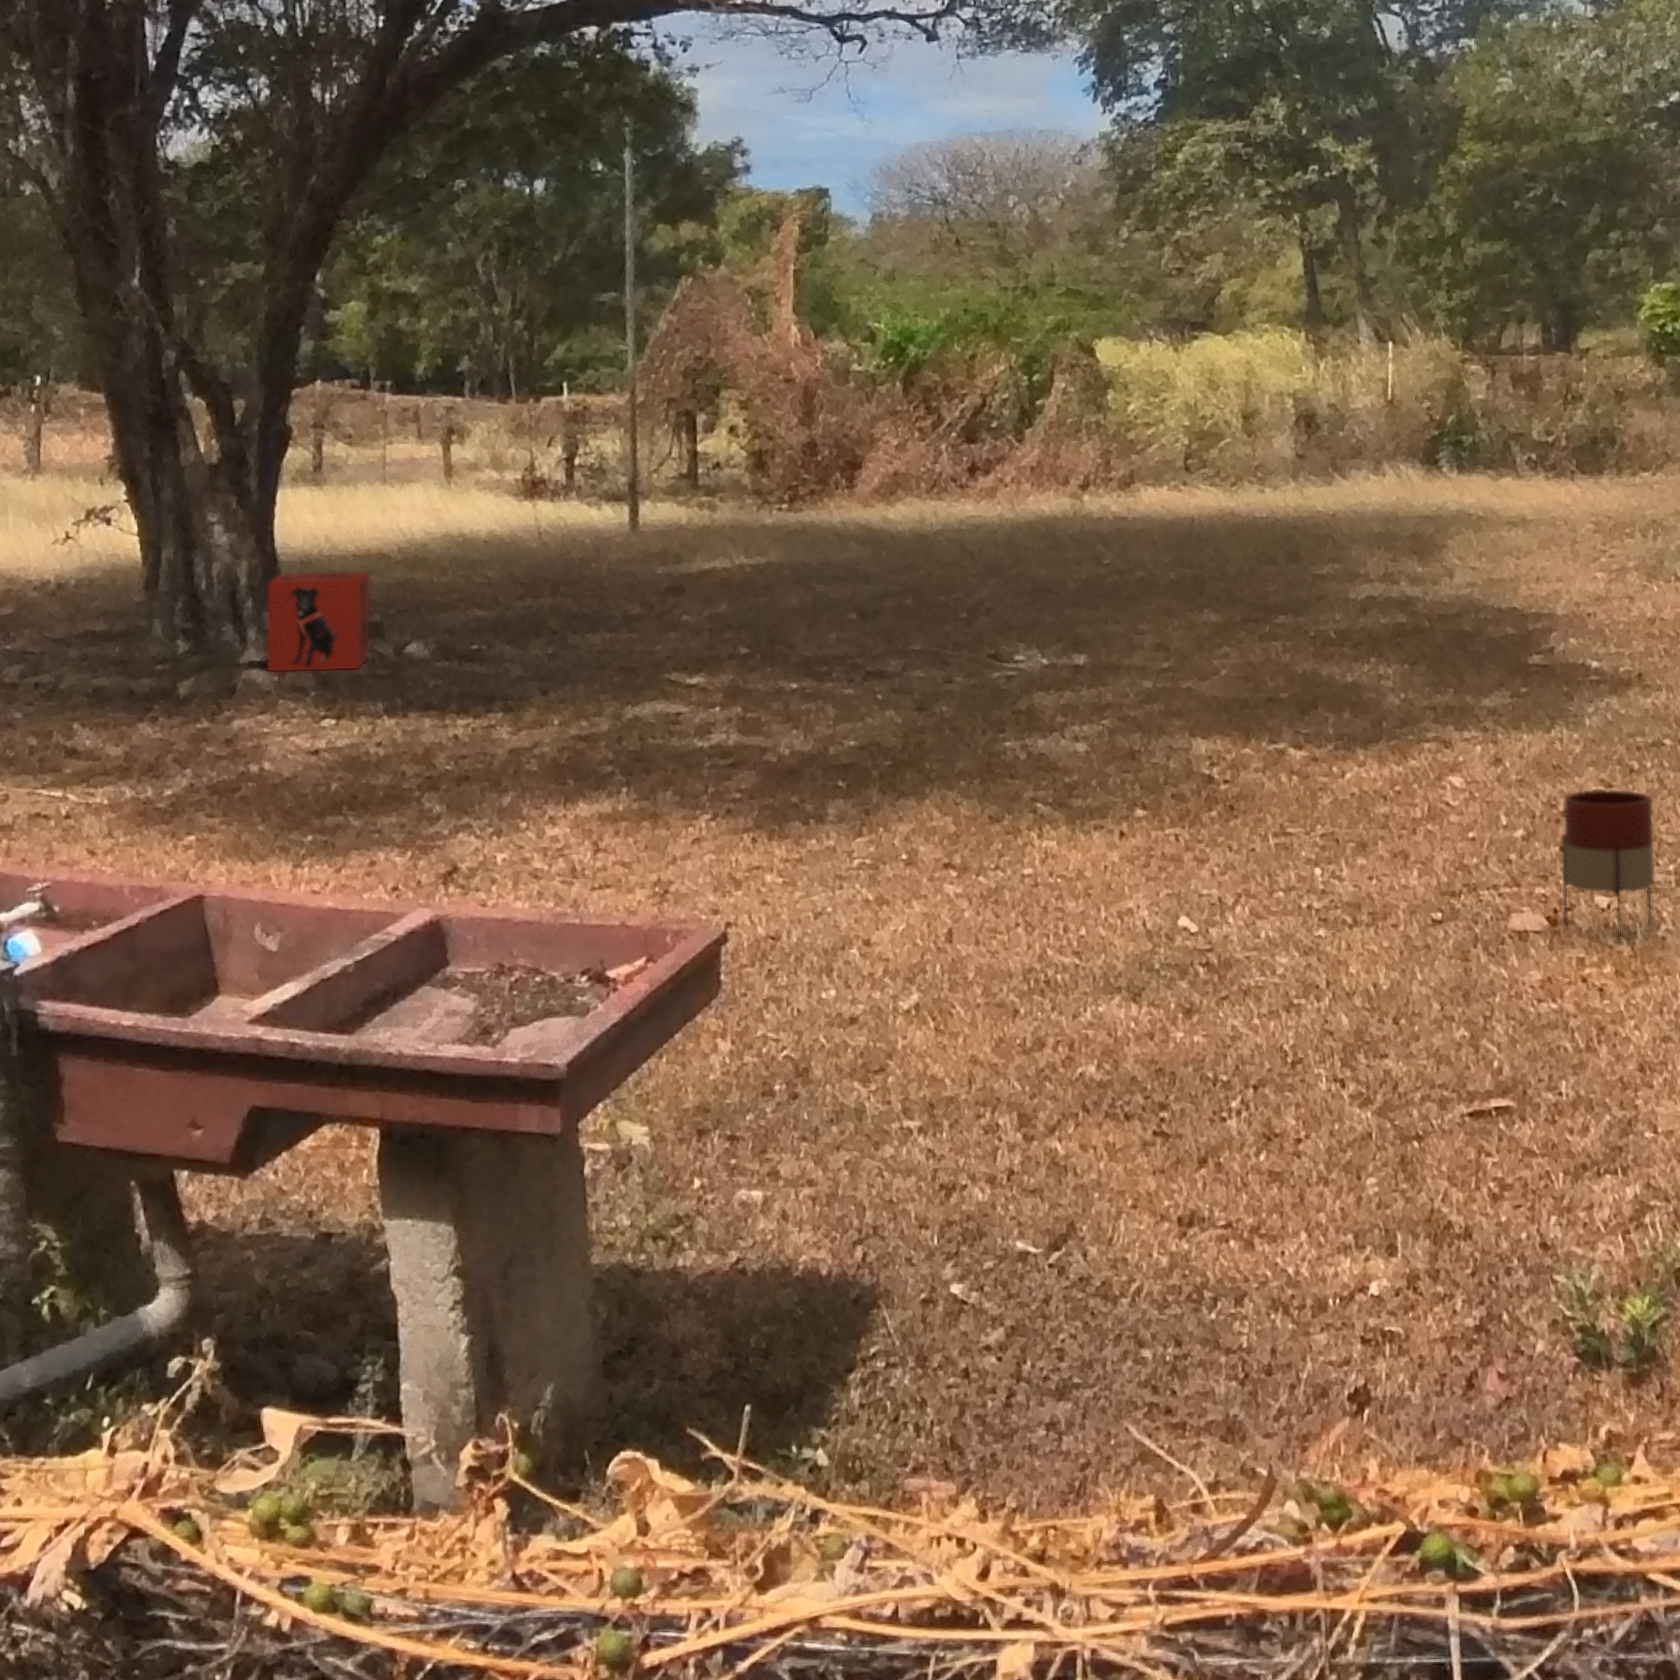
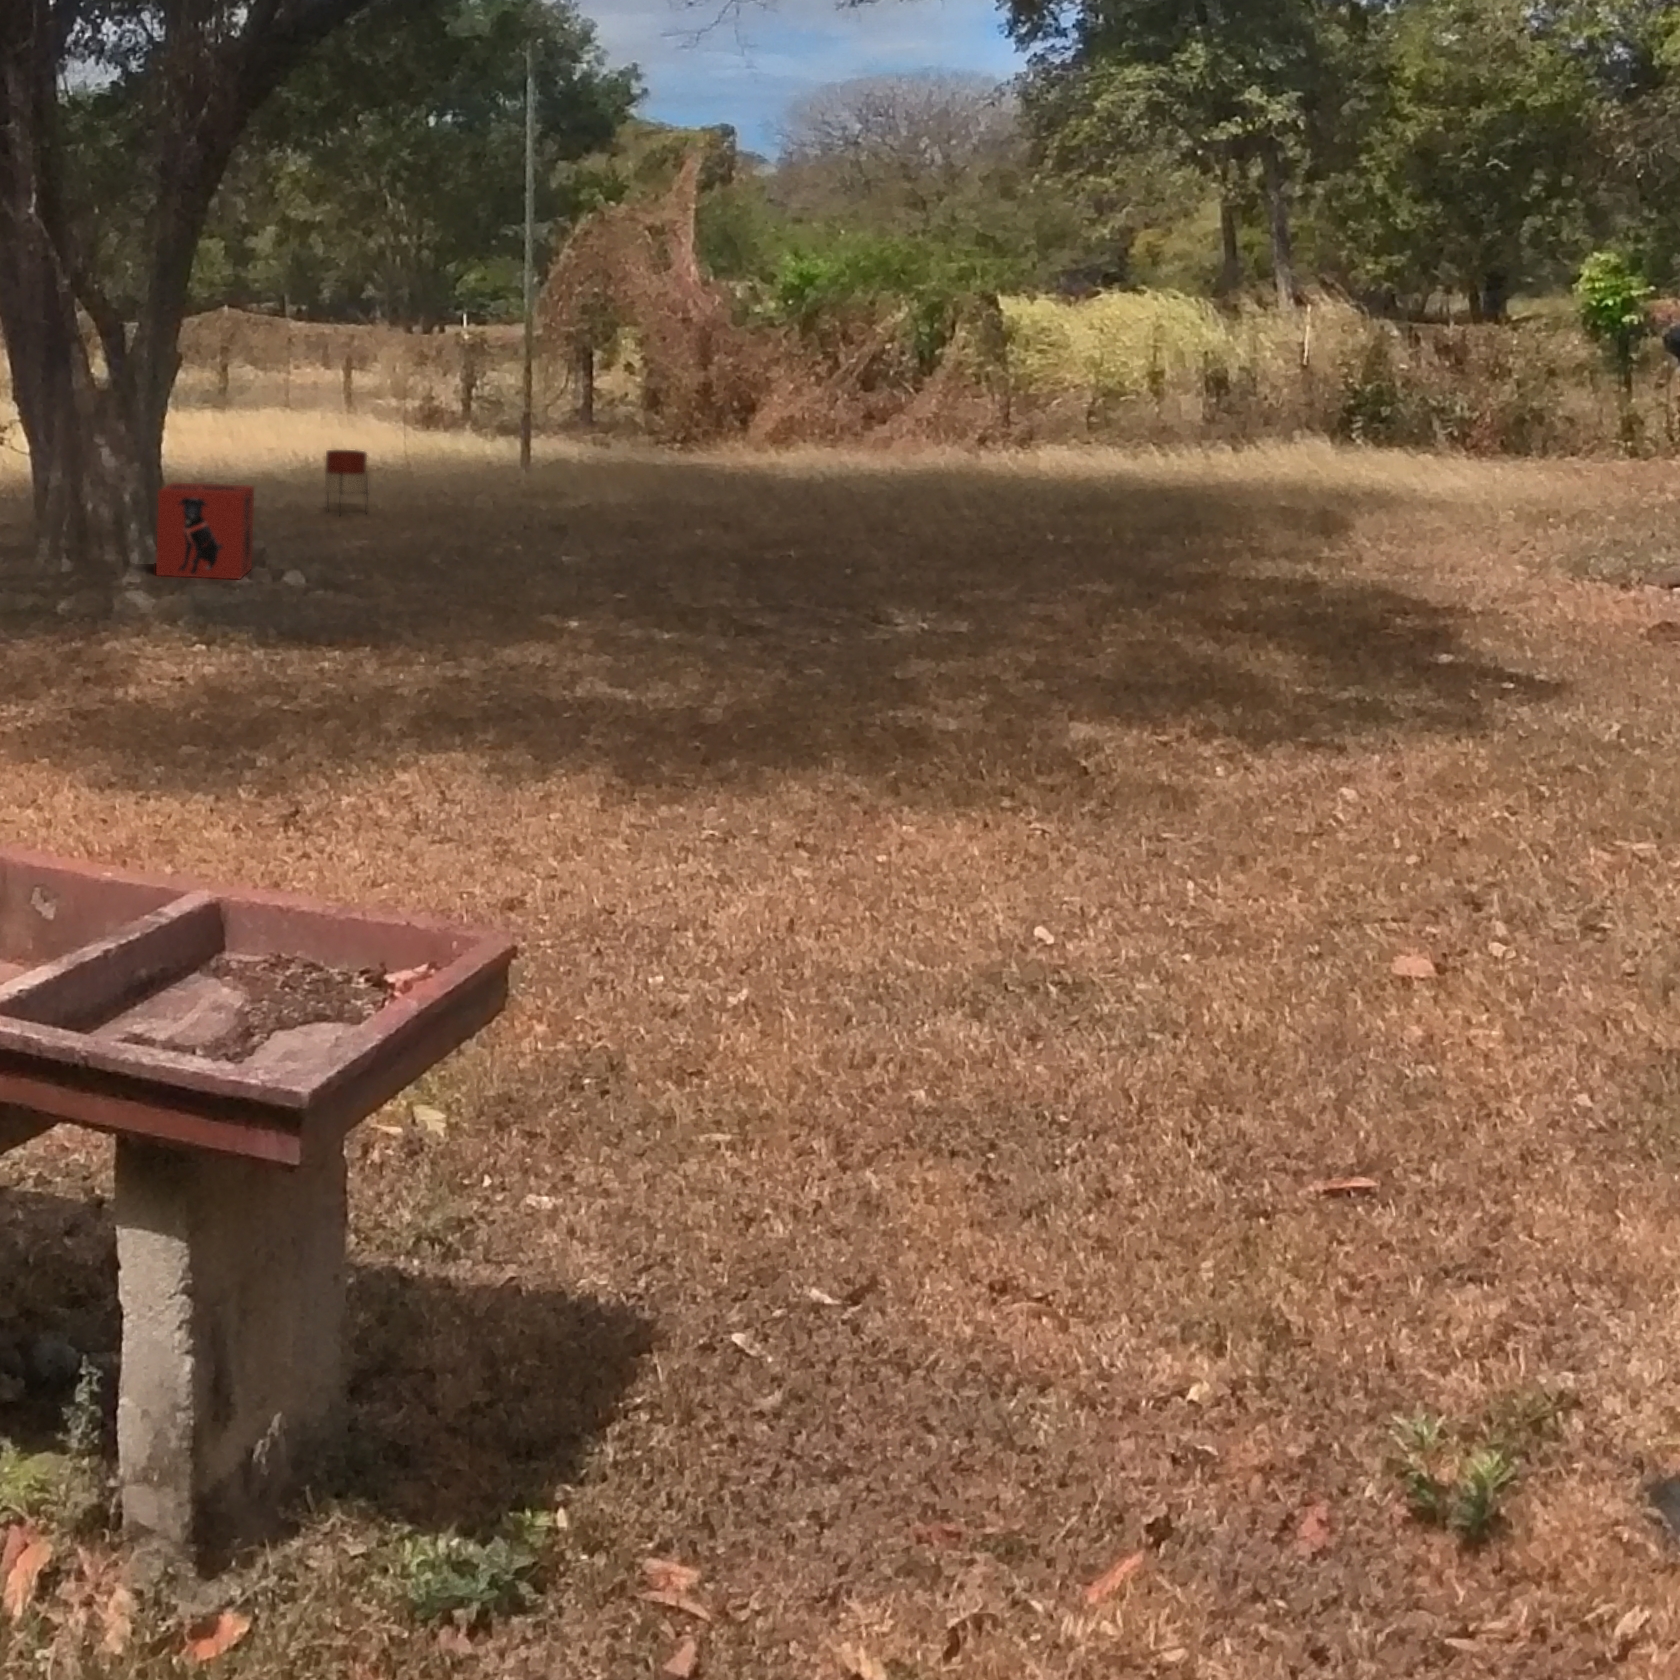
planter: present [1562,790,1654,941] -> present [325,450,368,502]

